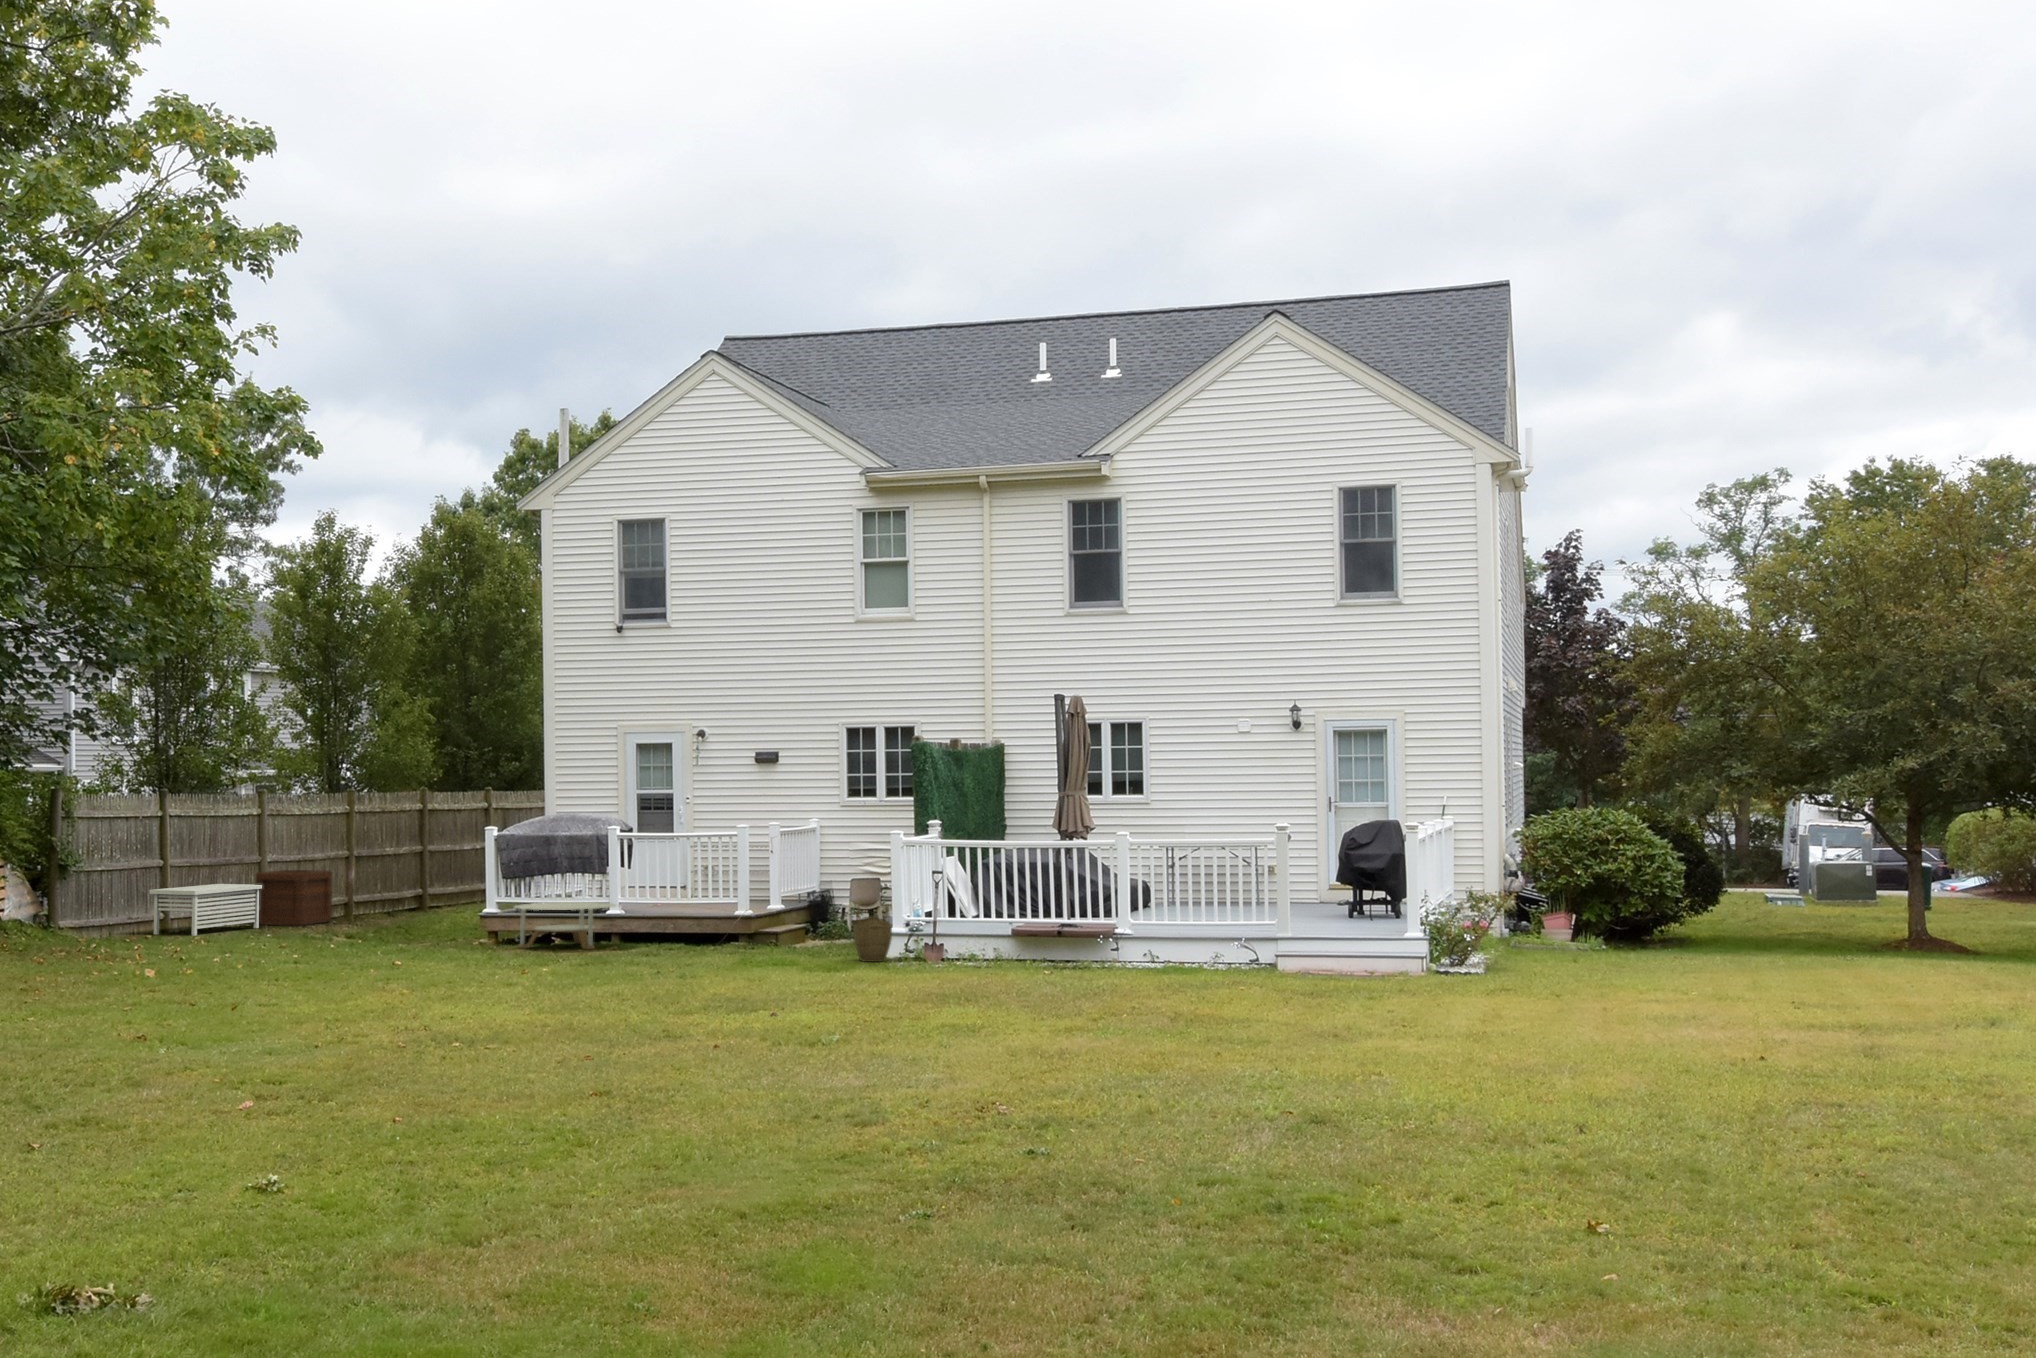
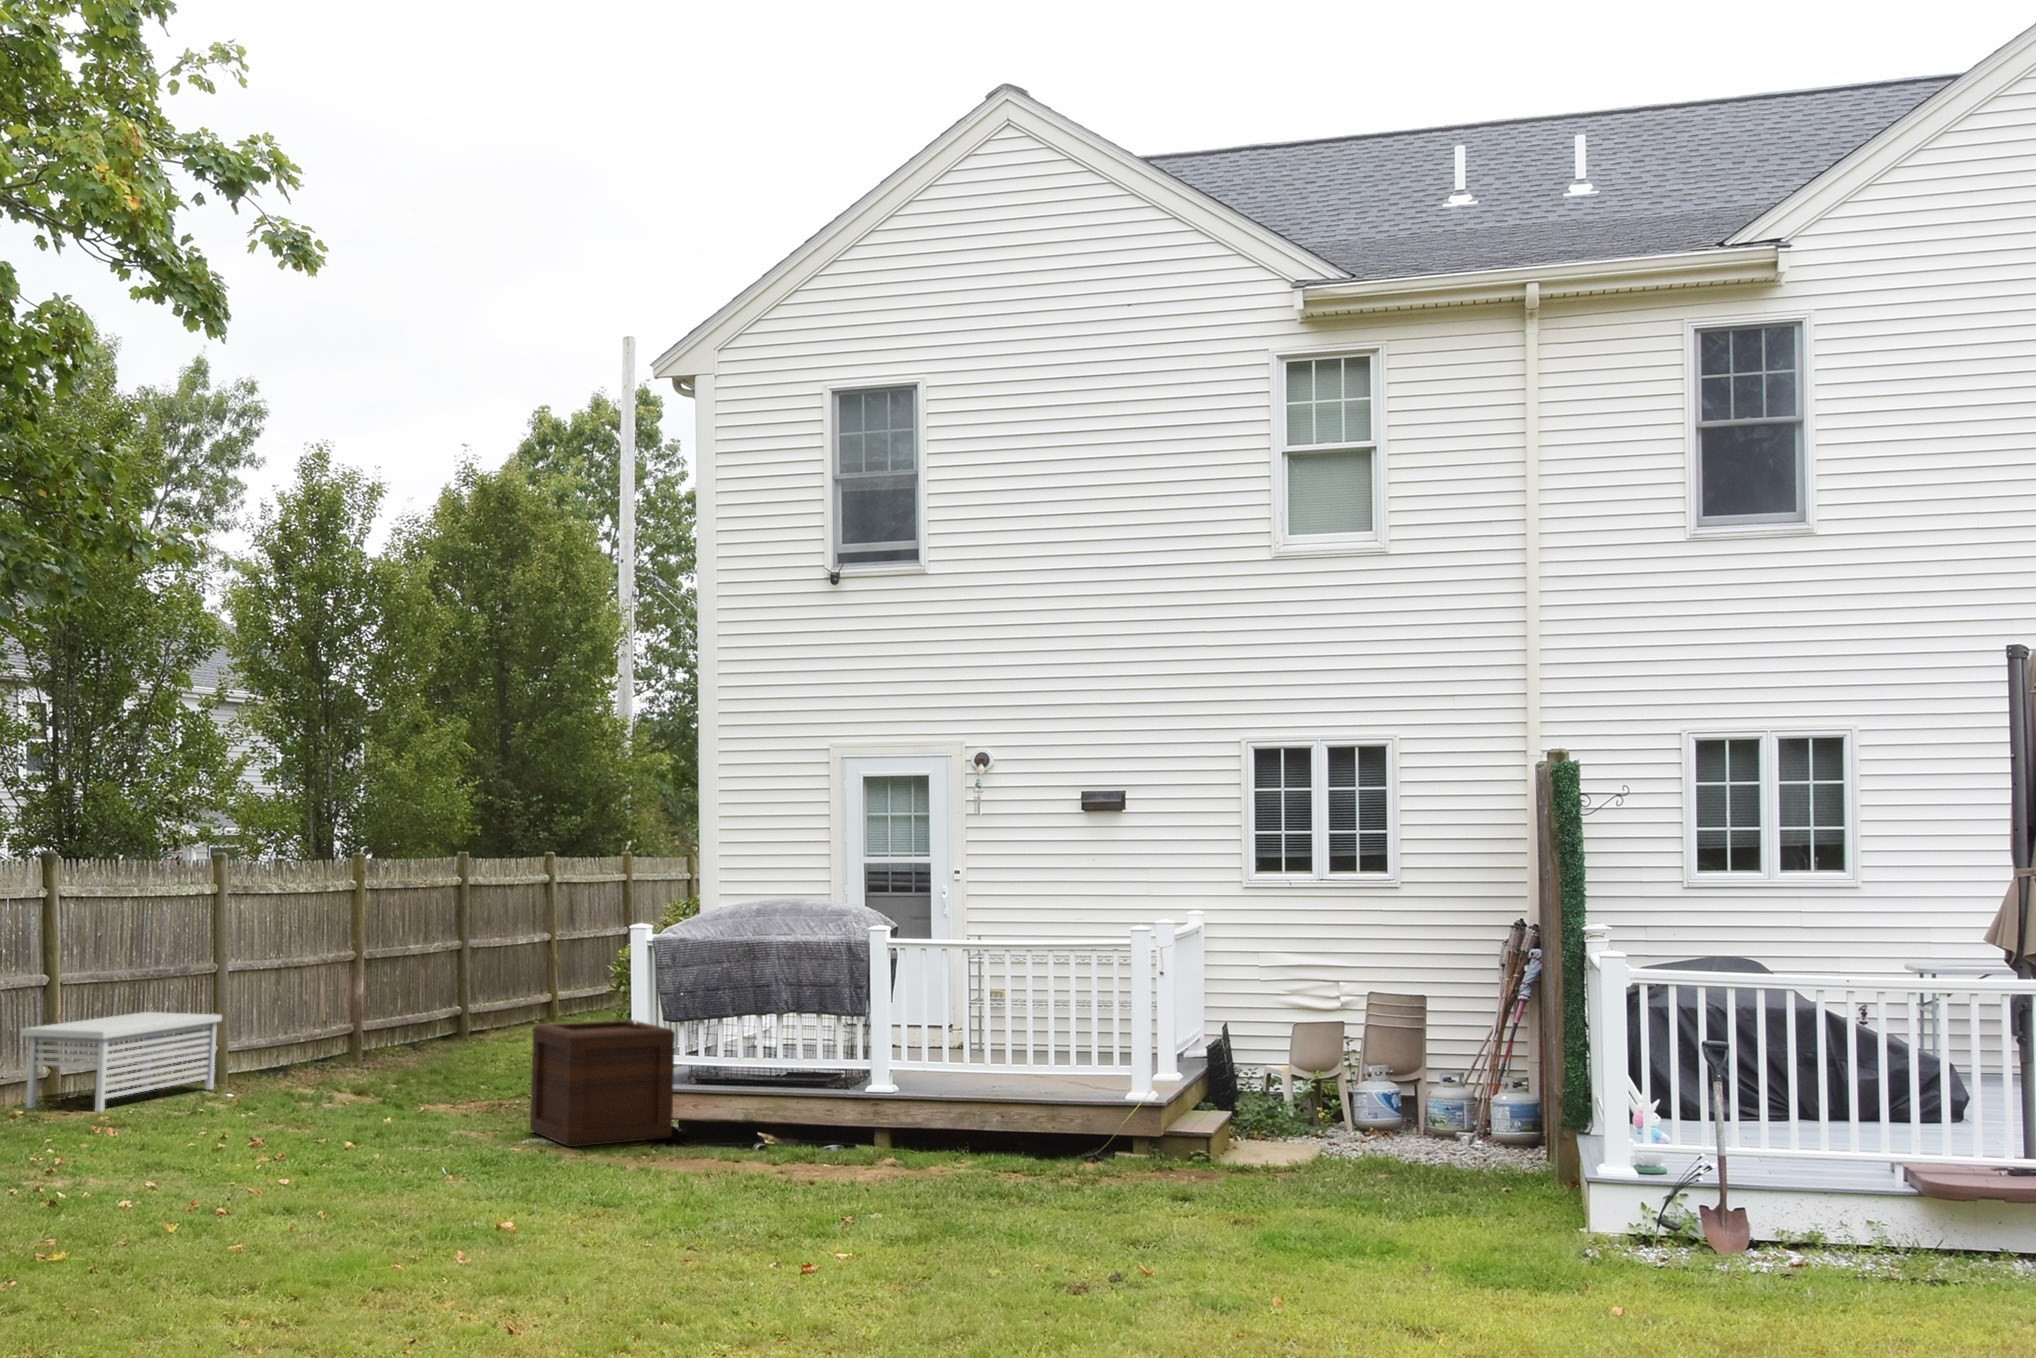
wooden crate: present [255,870,332,926] -> present [530,1020,675,1147]
round table: present [515,902,615,949] -> none [708,1061,895,1159]
woven basket: present [853,906,892,962] -> none [1416,1091,1504,1206]

